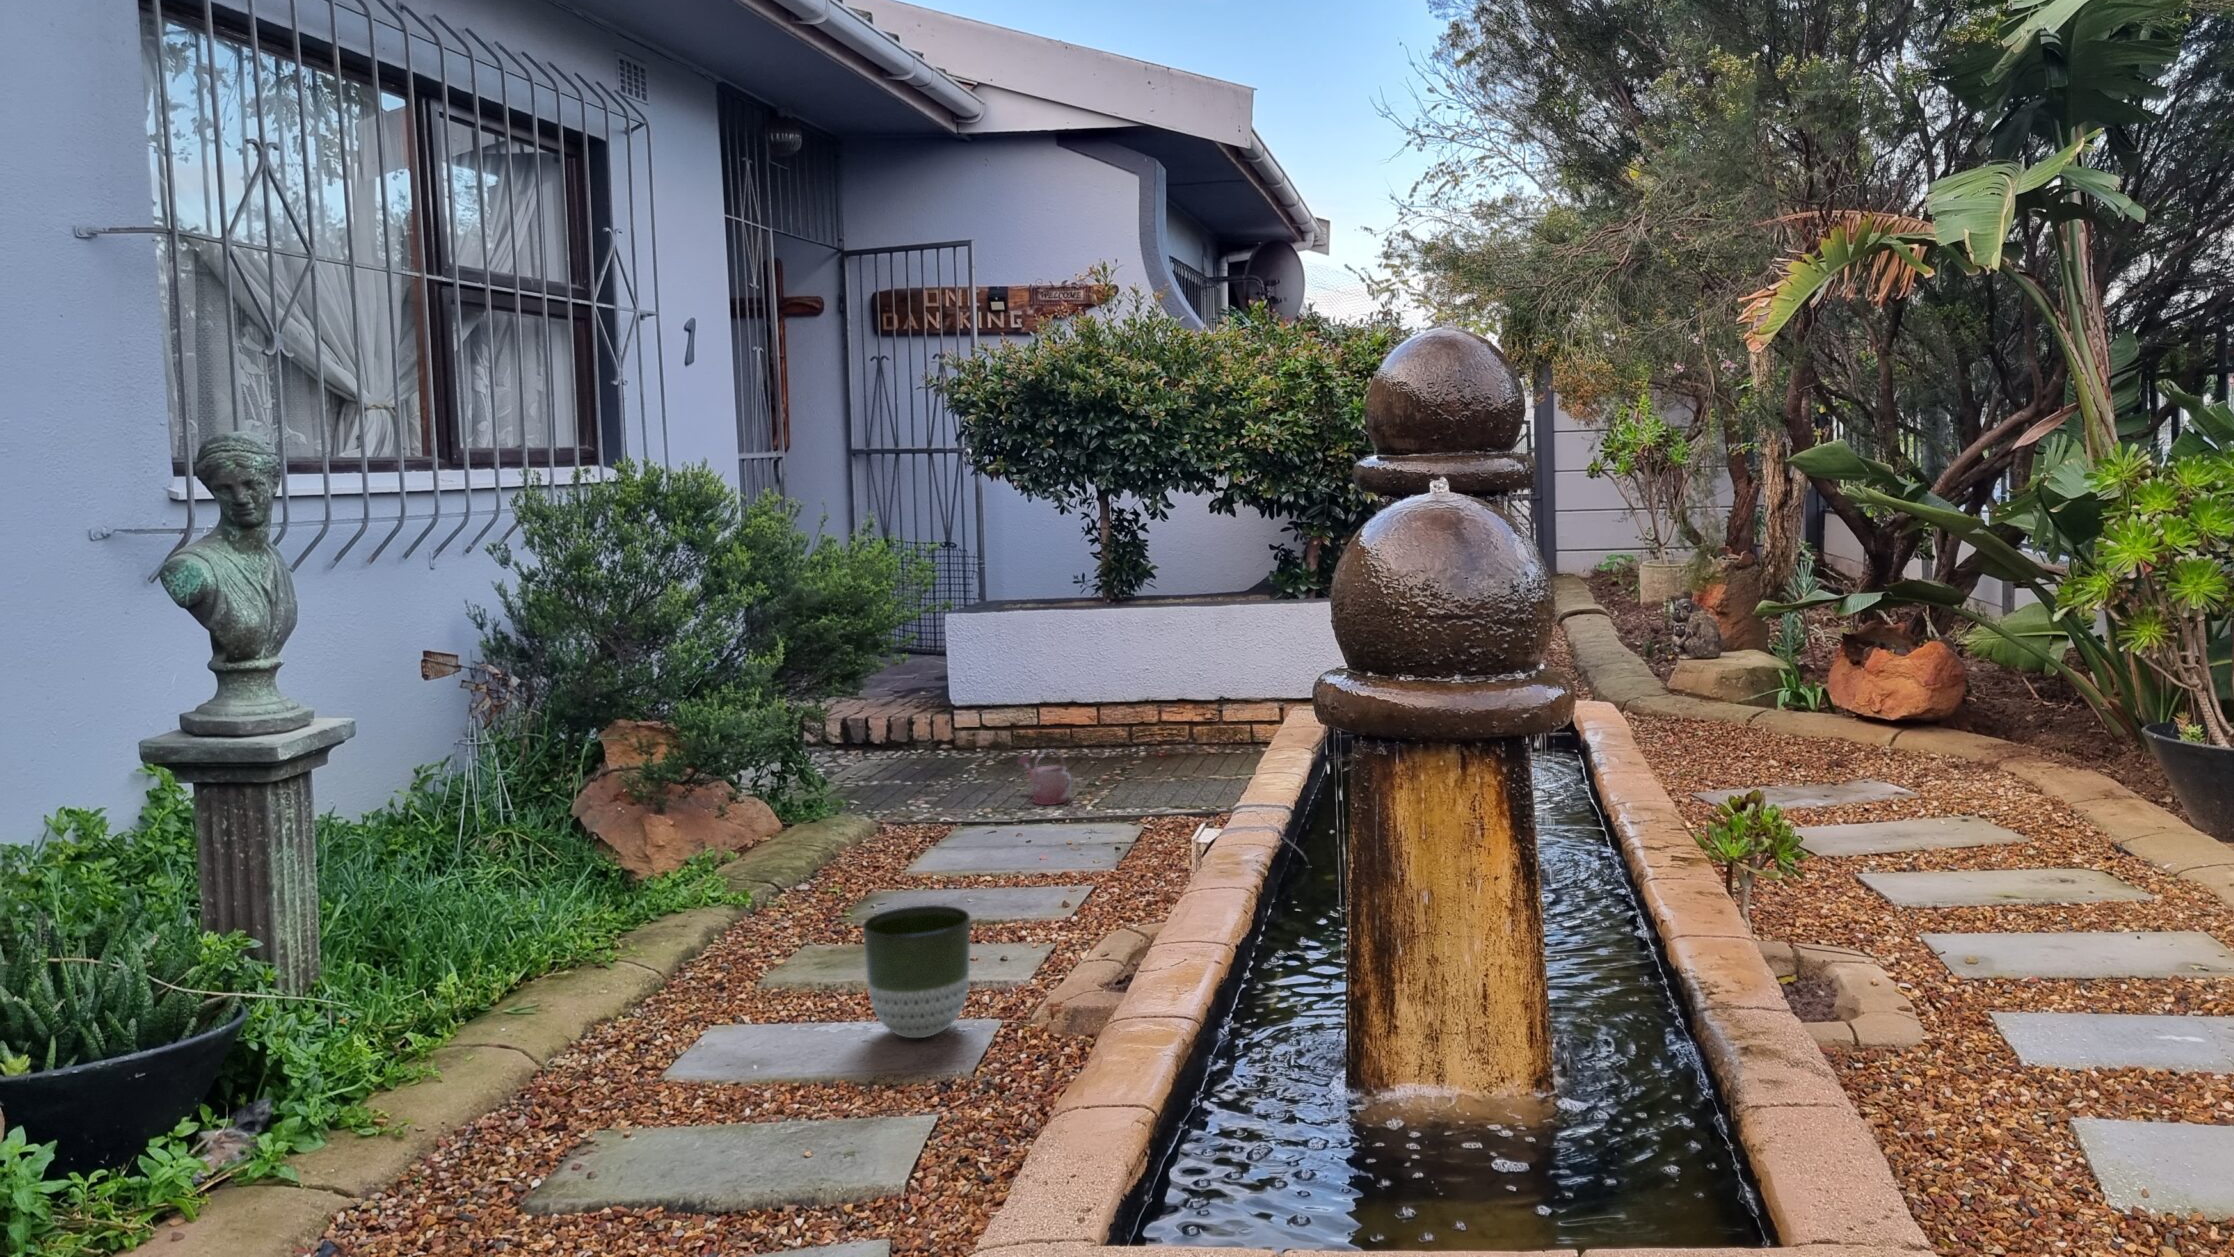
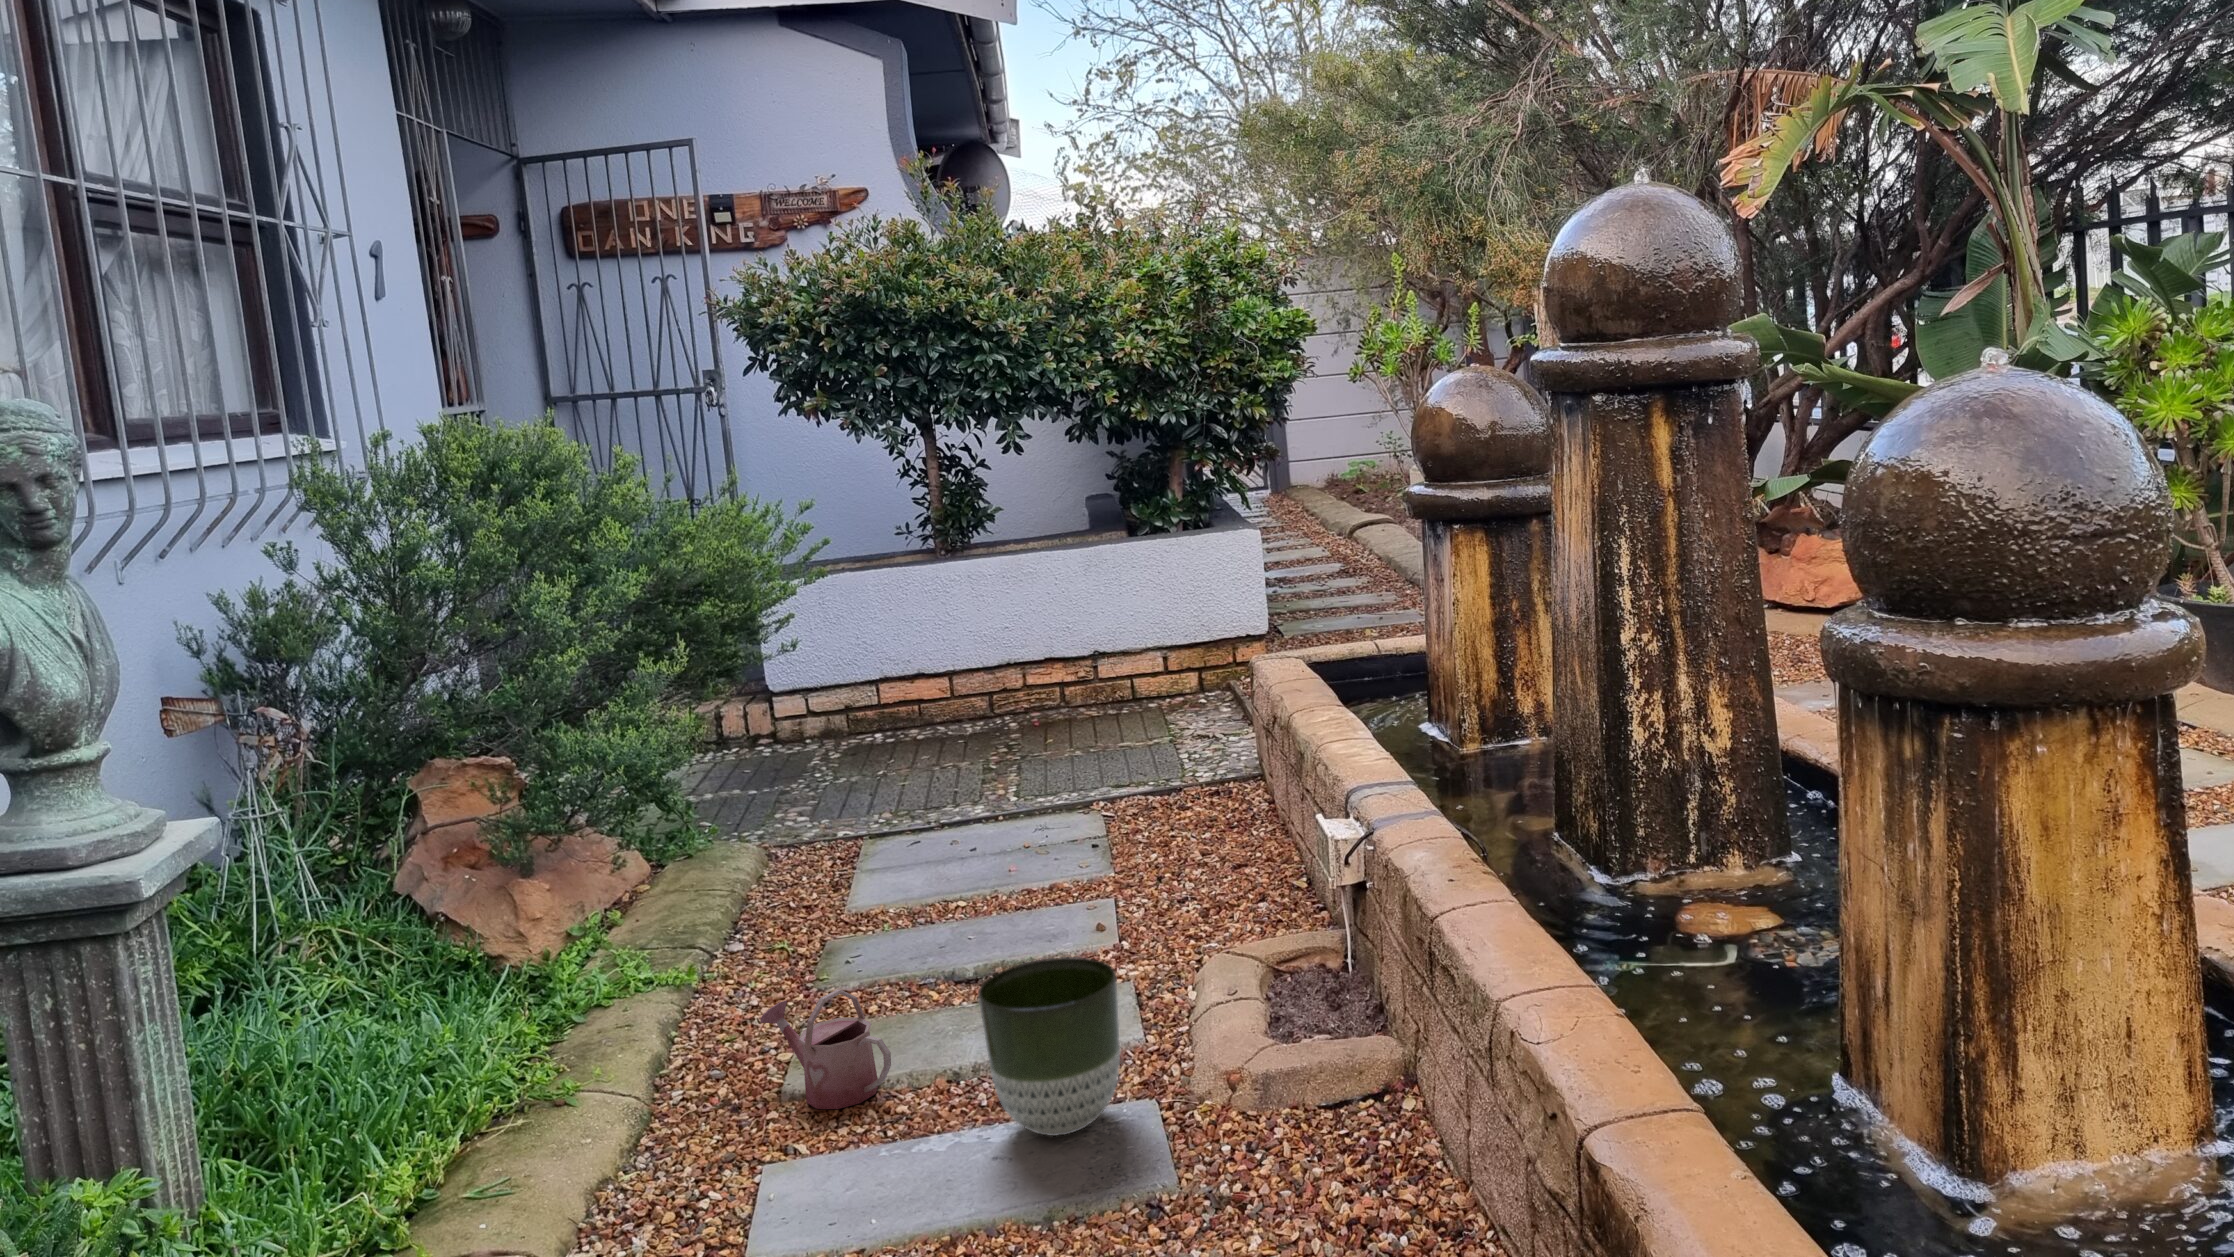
watering can: present [1017,750,1072,805] -> present [760,989,891,1109]

